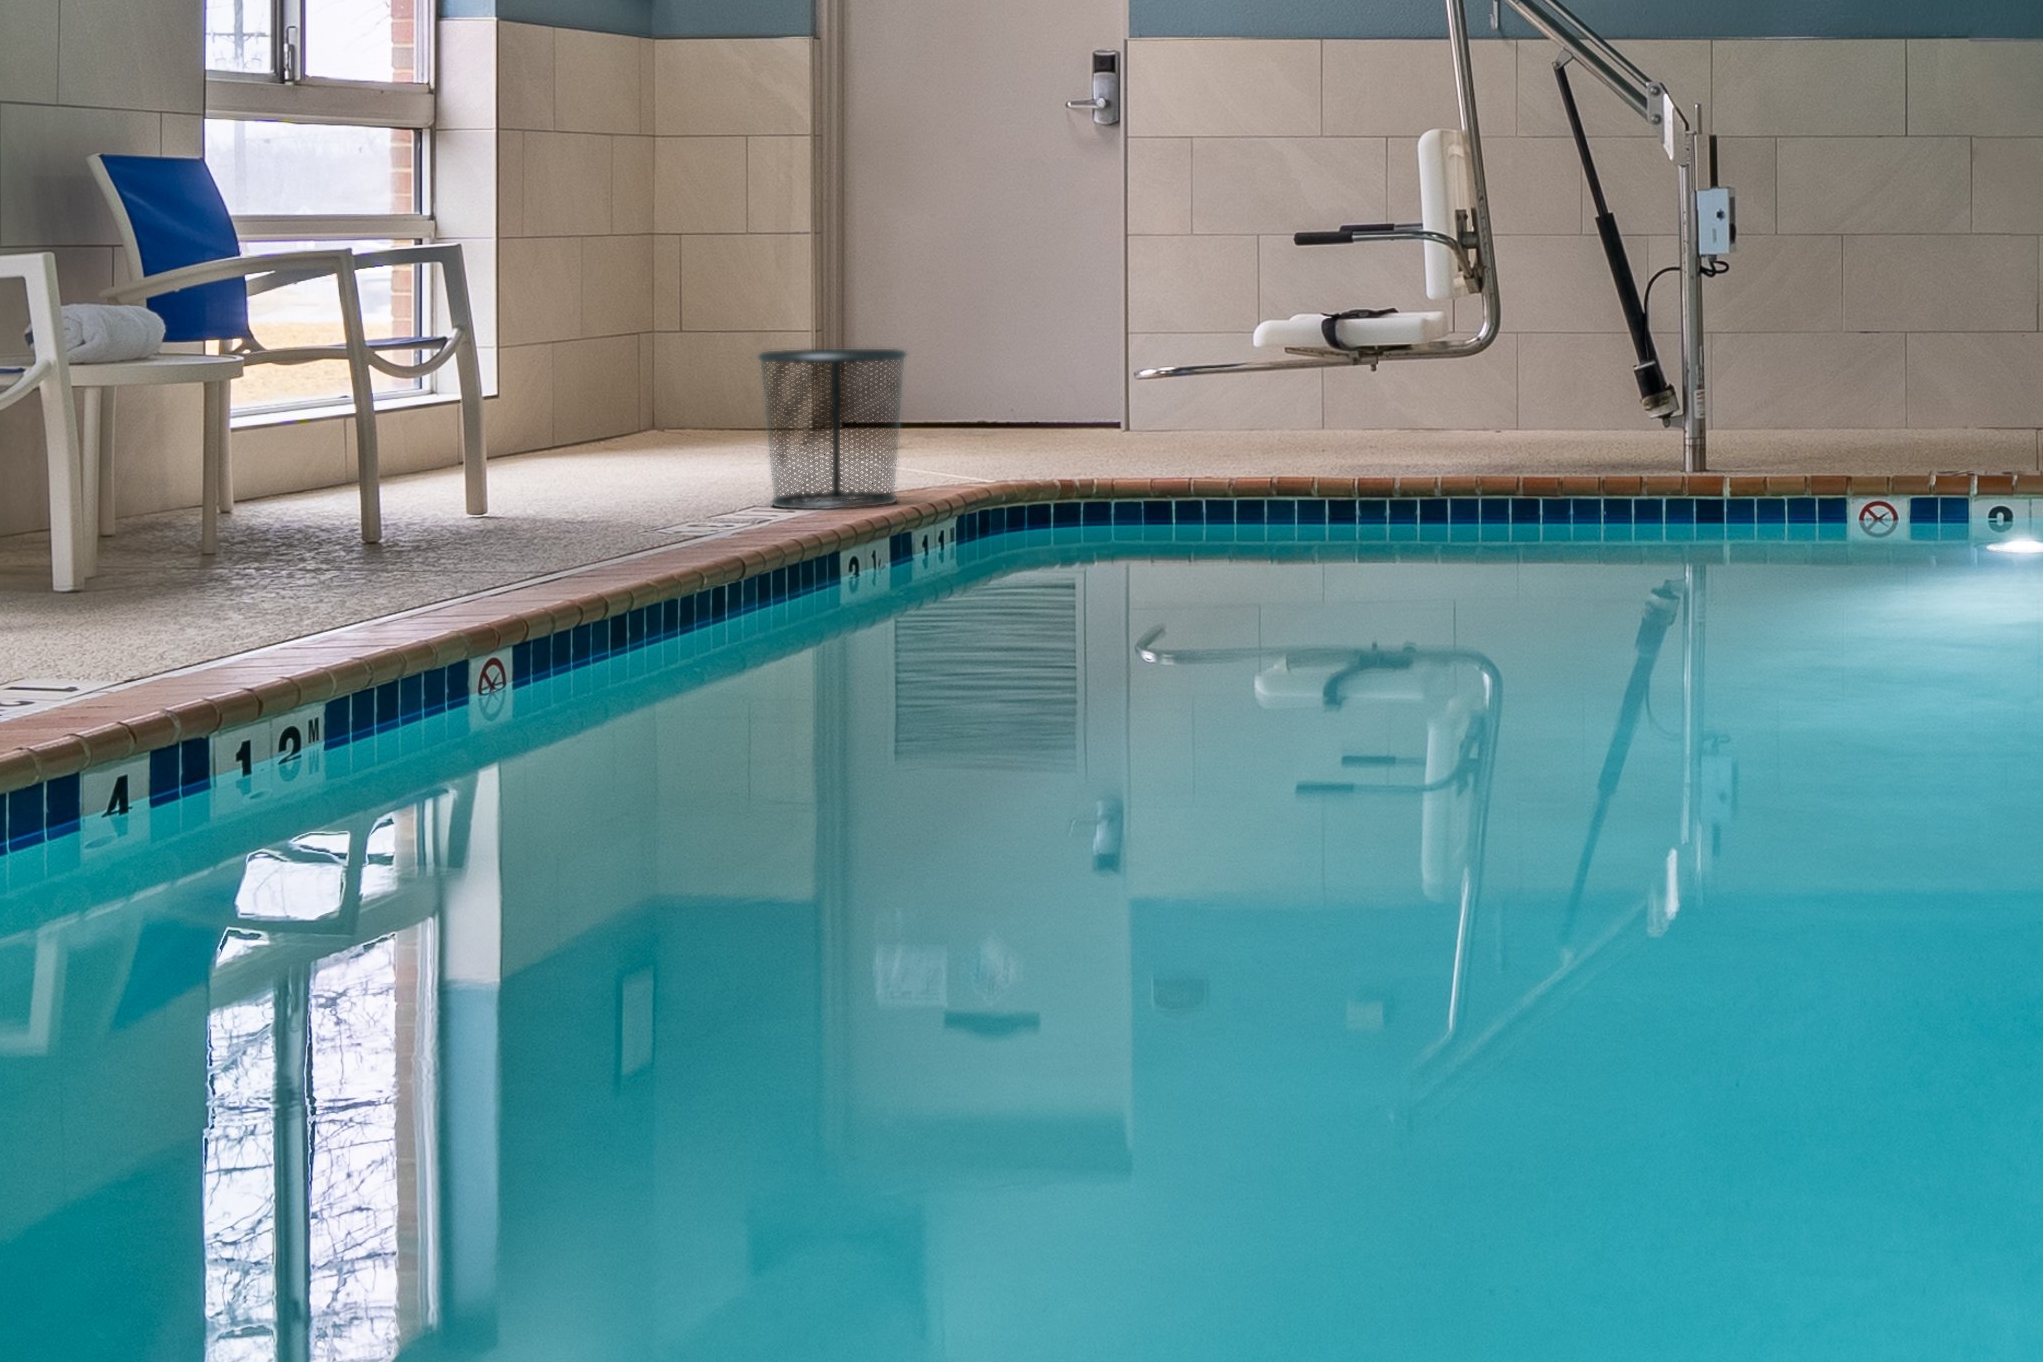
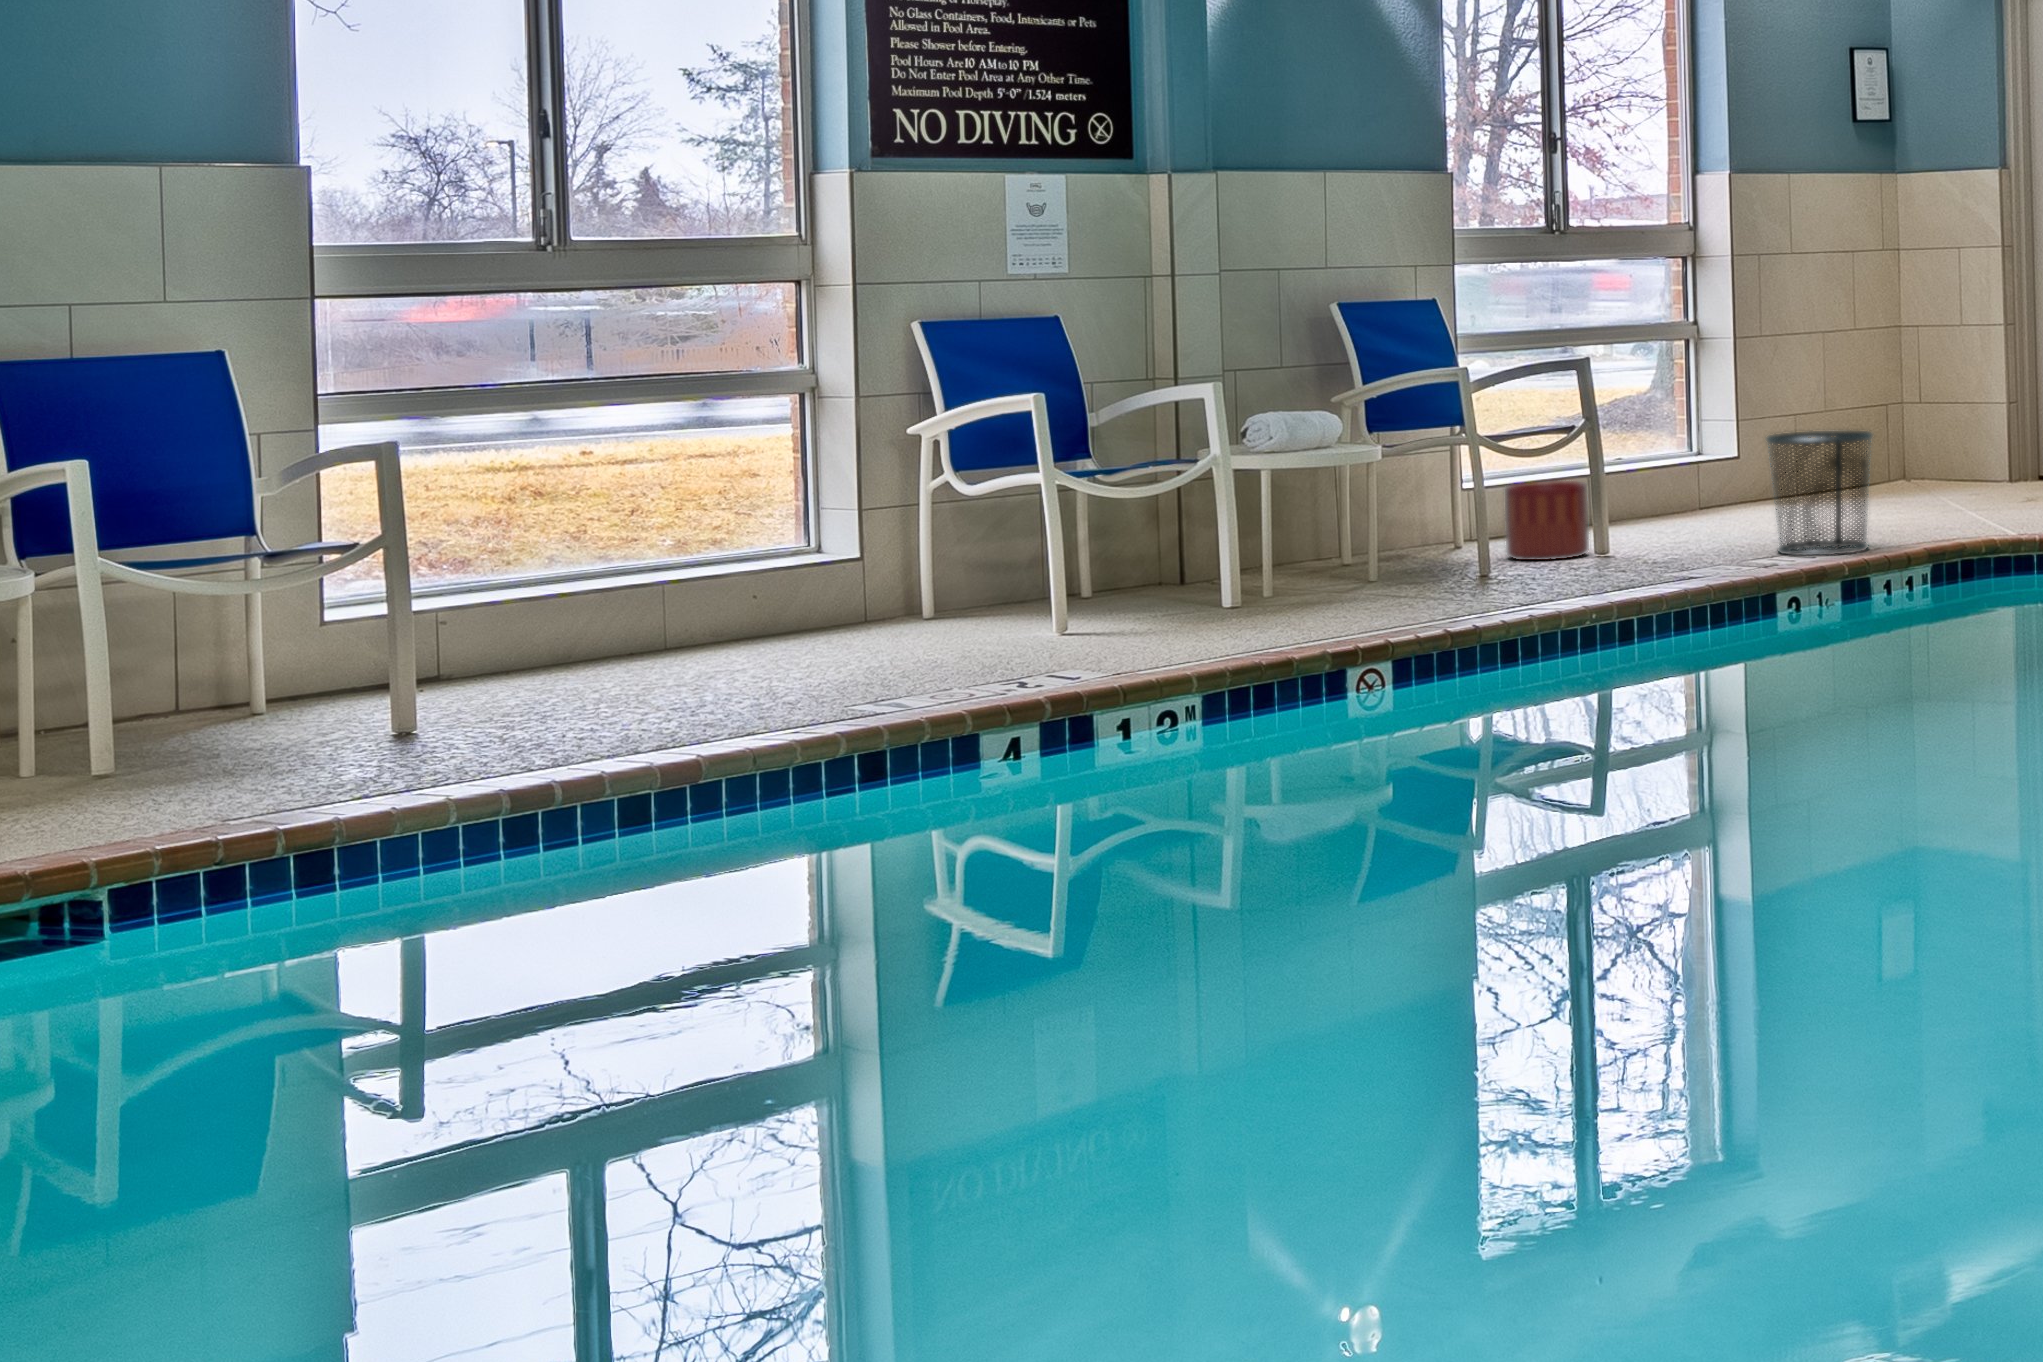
planter: none [363,417,490,525] -> present [1505,481,1589,560]

